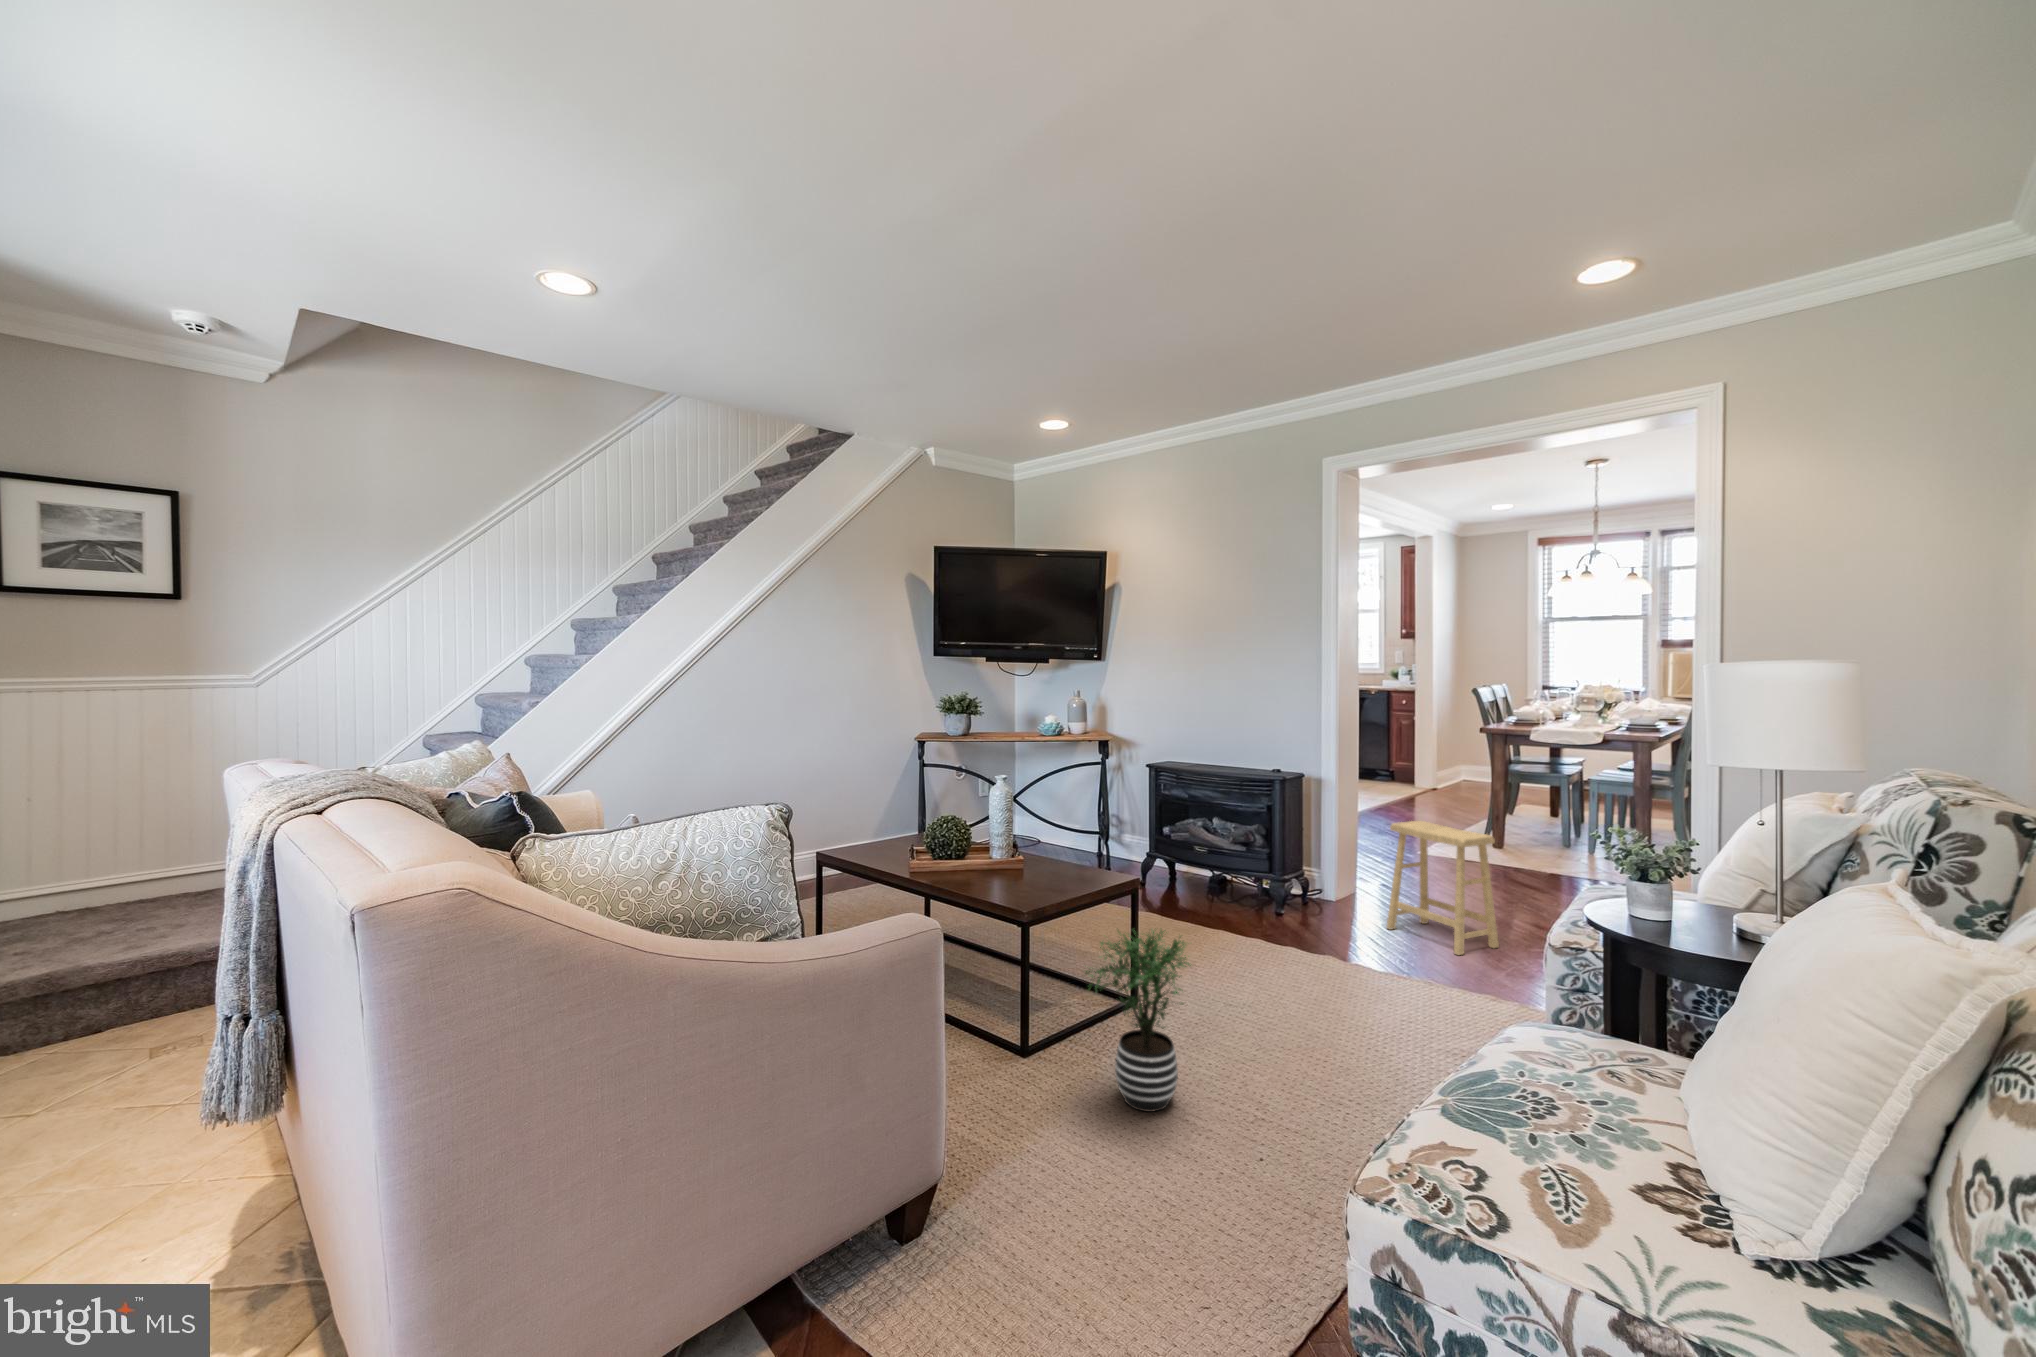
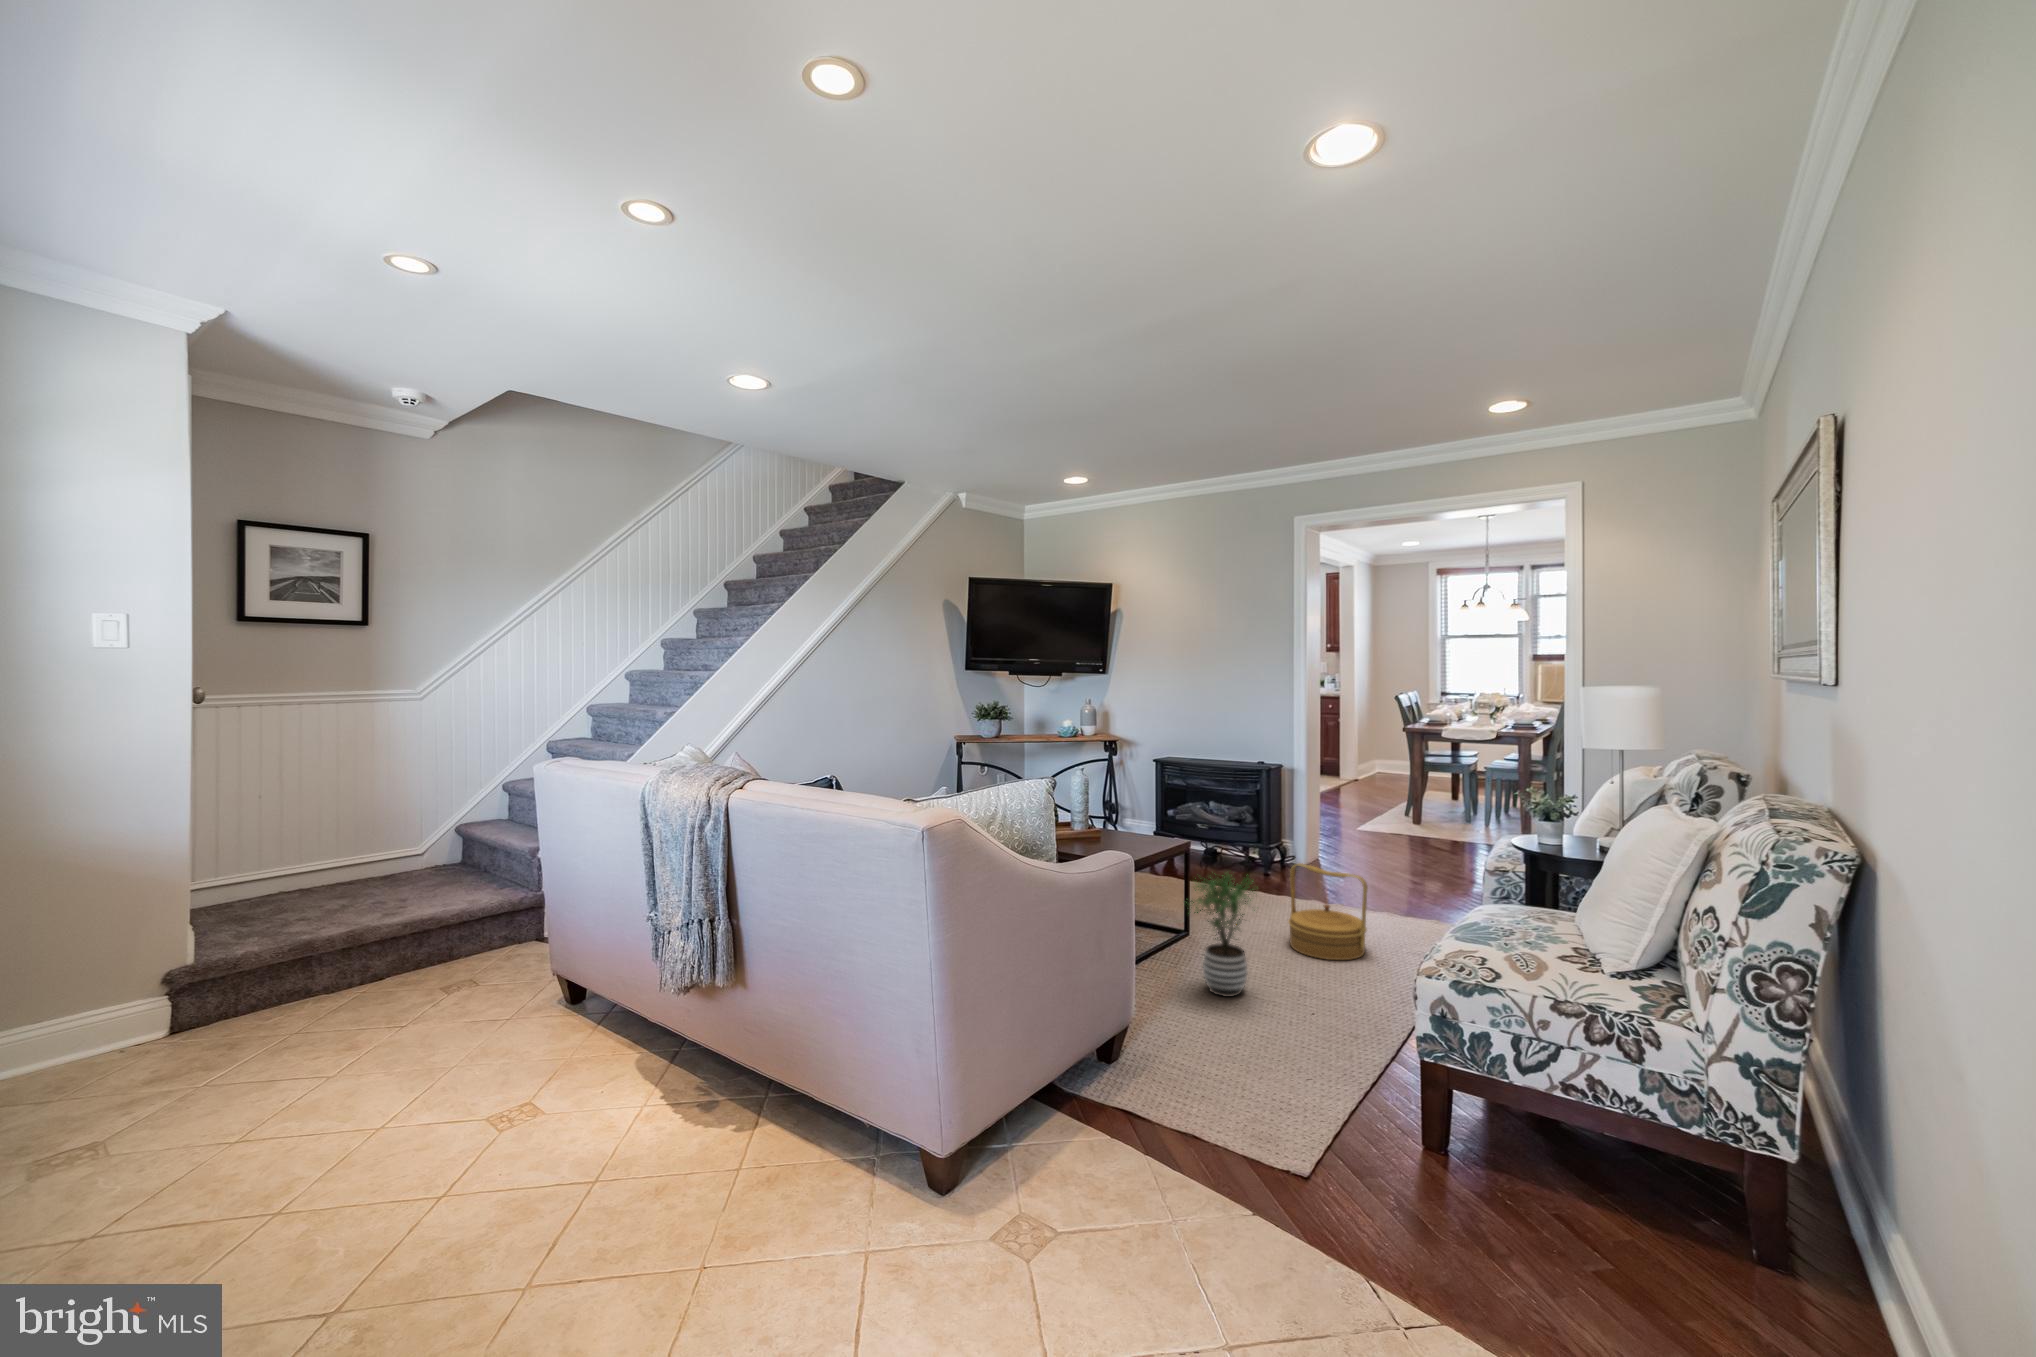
footstool: present [1386,821,1499,955] -> none [1350,800,1434,898]
basket: none [1268,911,1377,1056] -> present [1289,863,1368,960]

